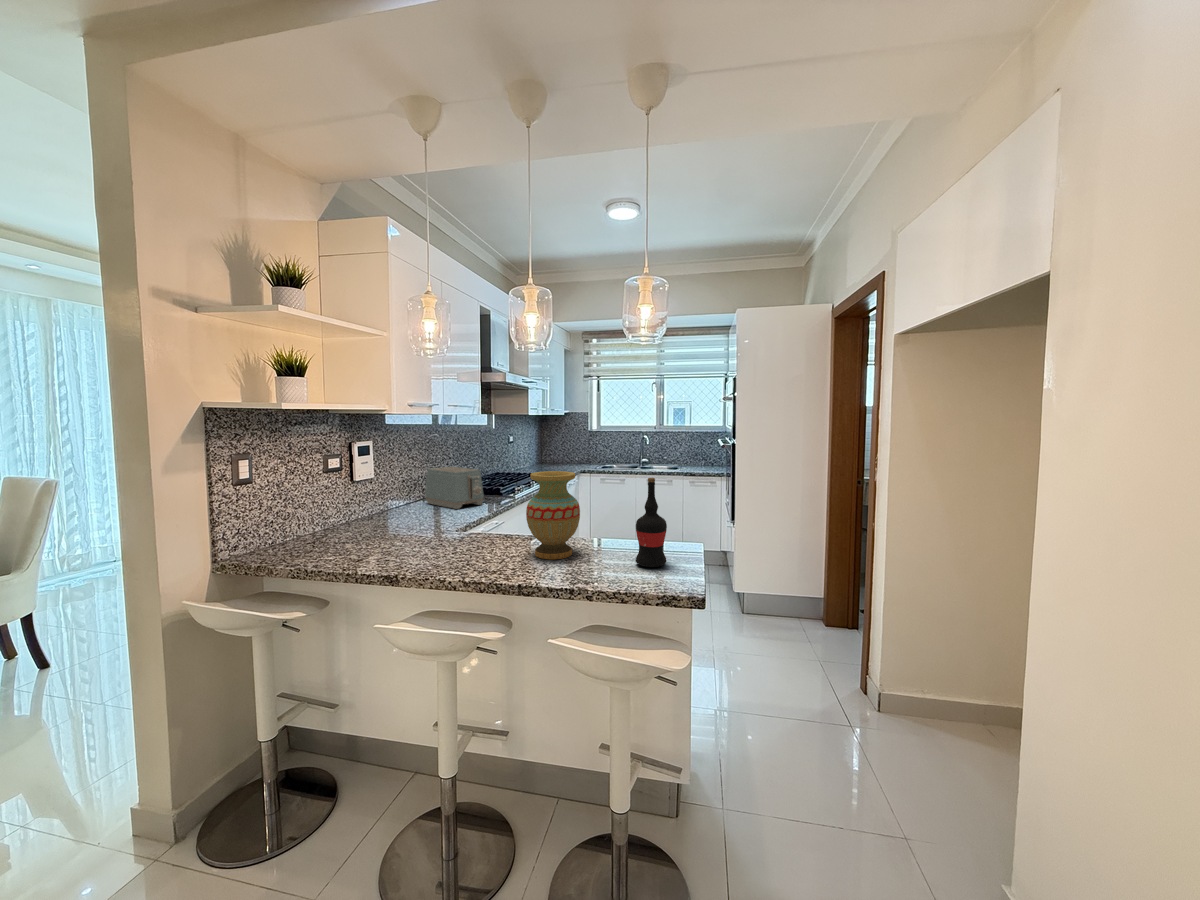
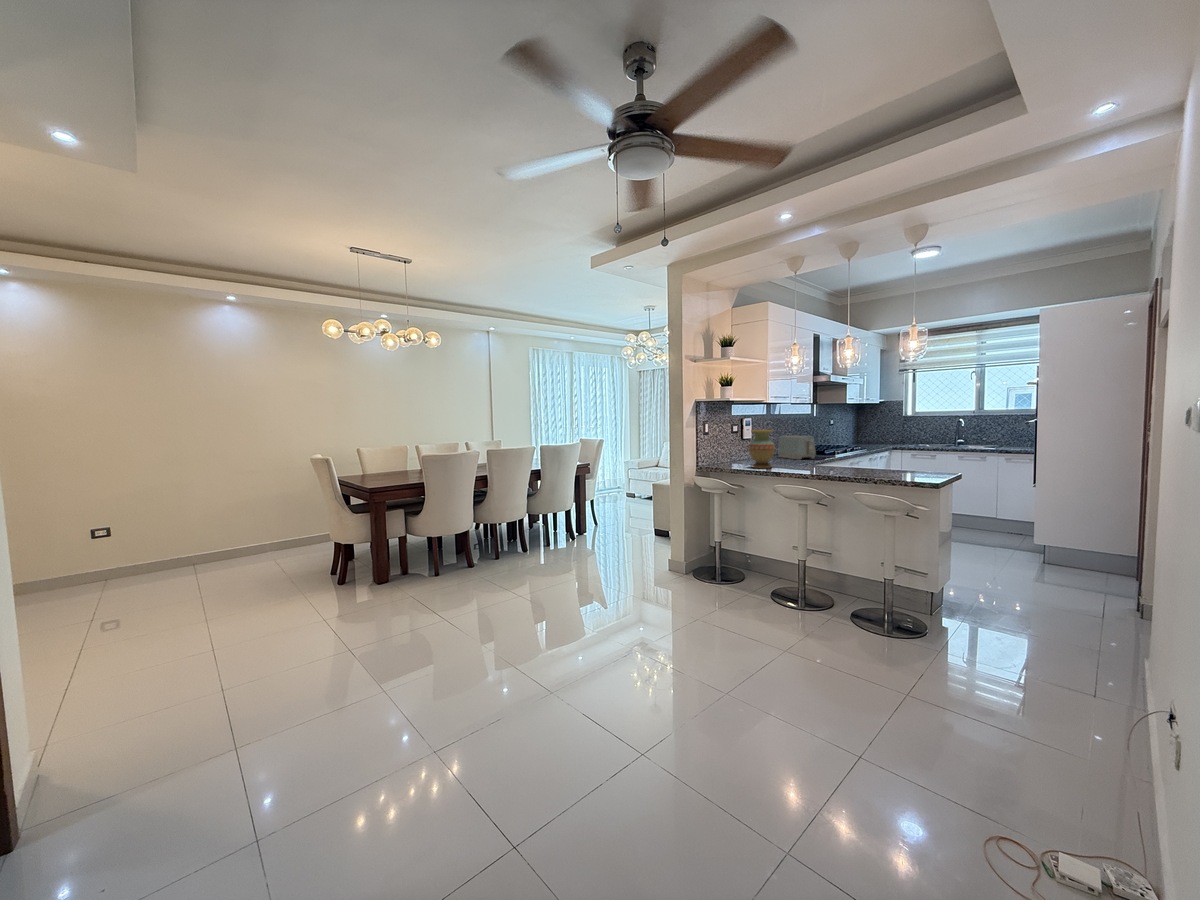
vase: present [526,471,580,559] -> present [749,430,775,468]
wine bottle: present [636,478,667,567] -> none [912,431,934,480]

